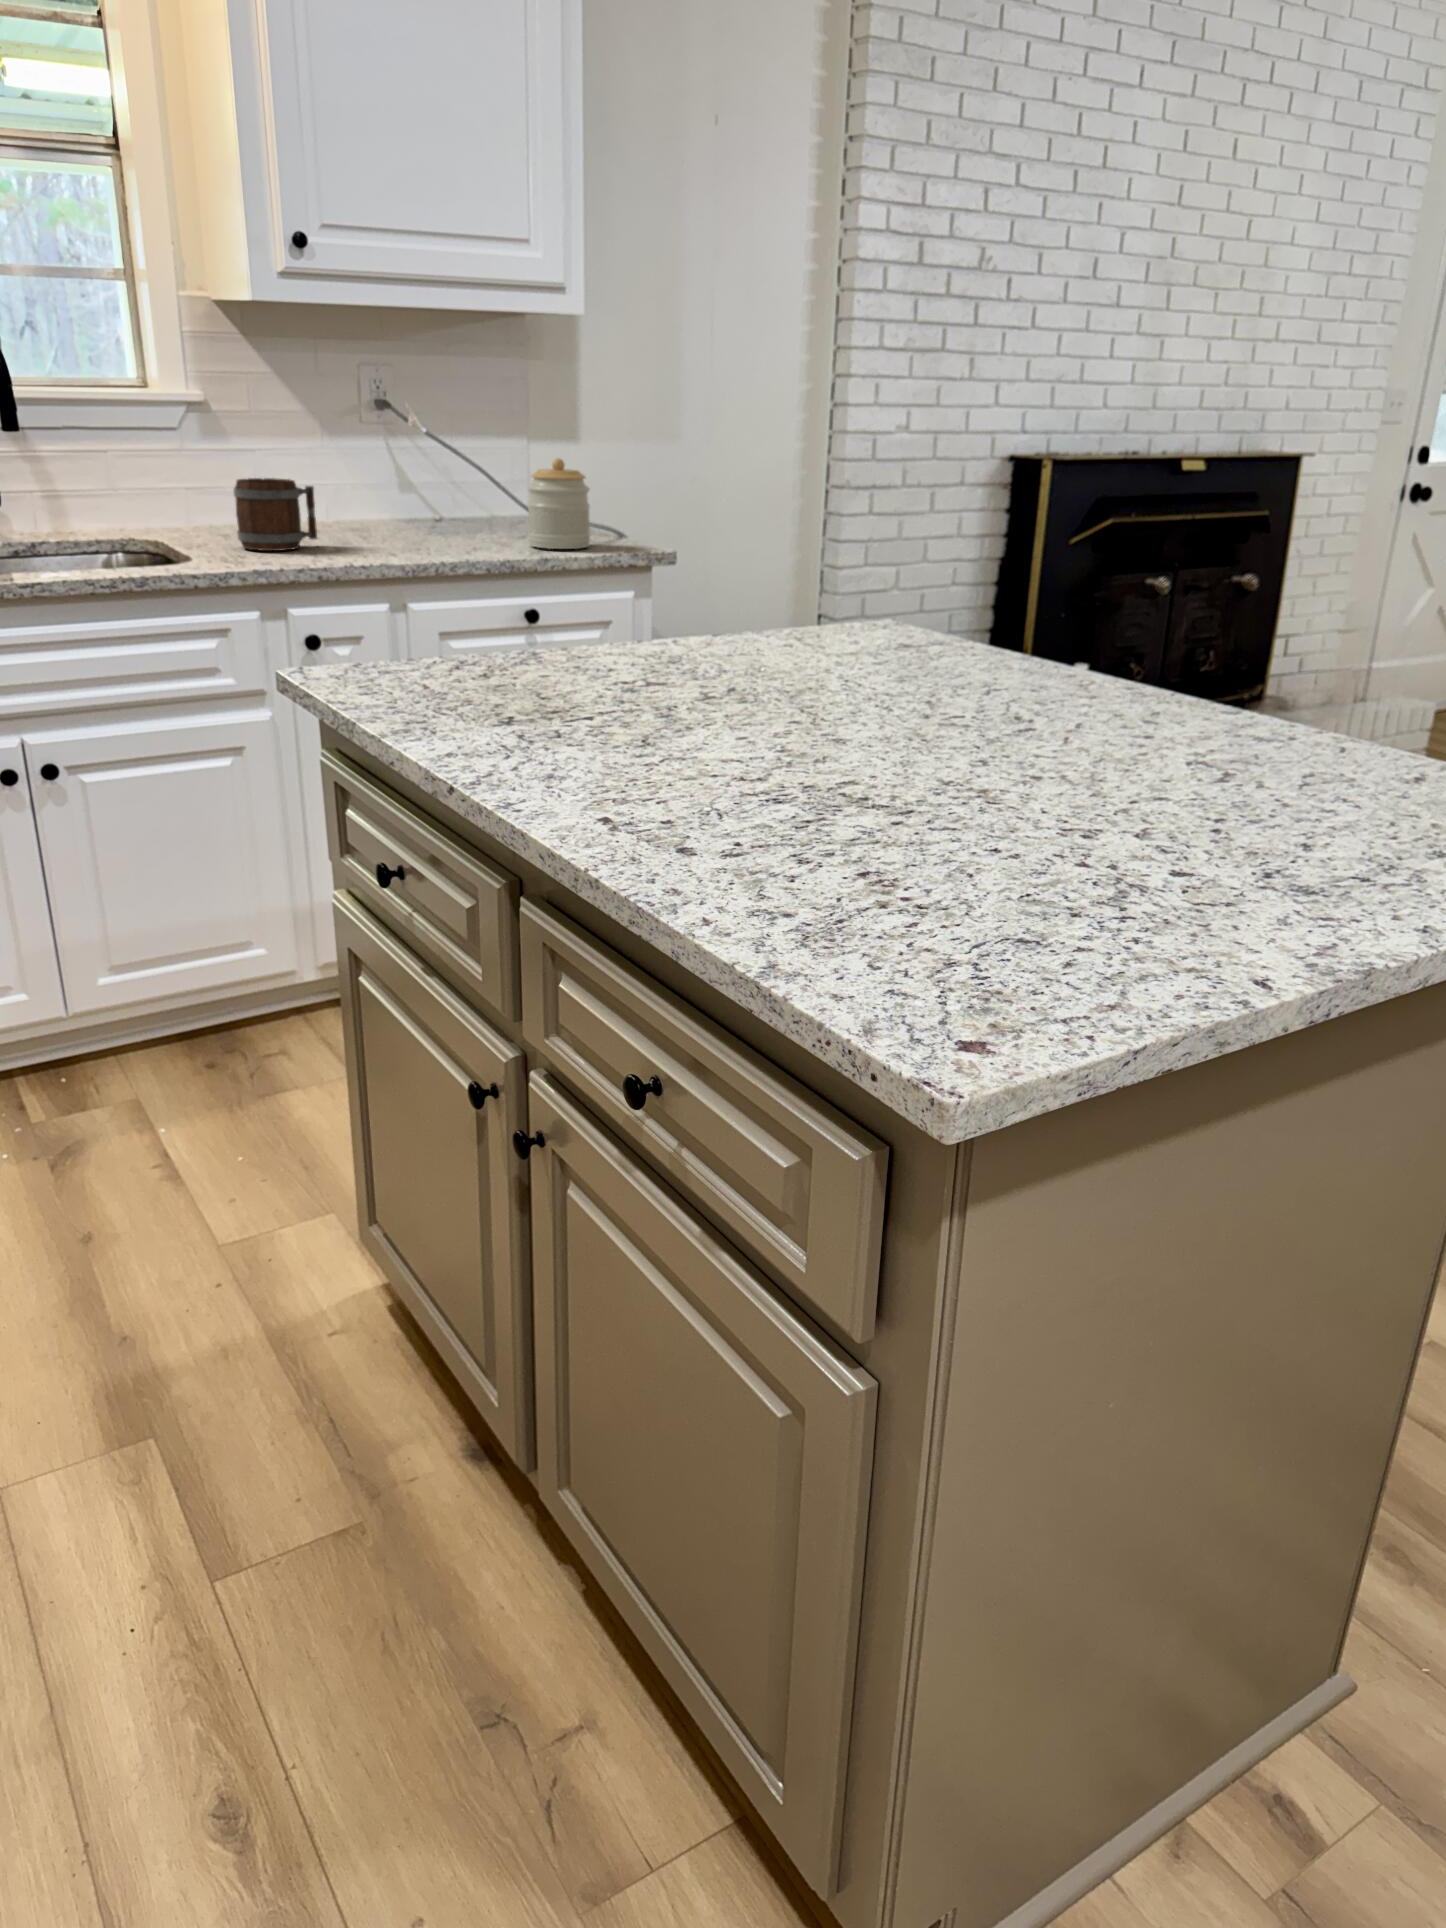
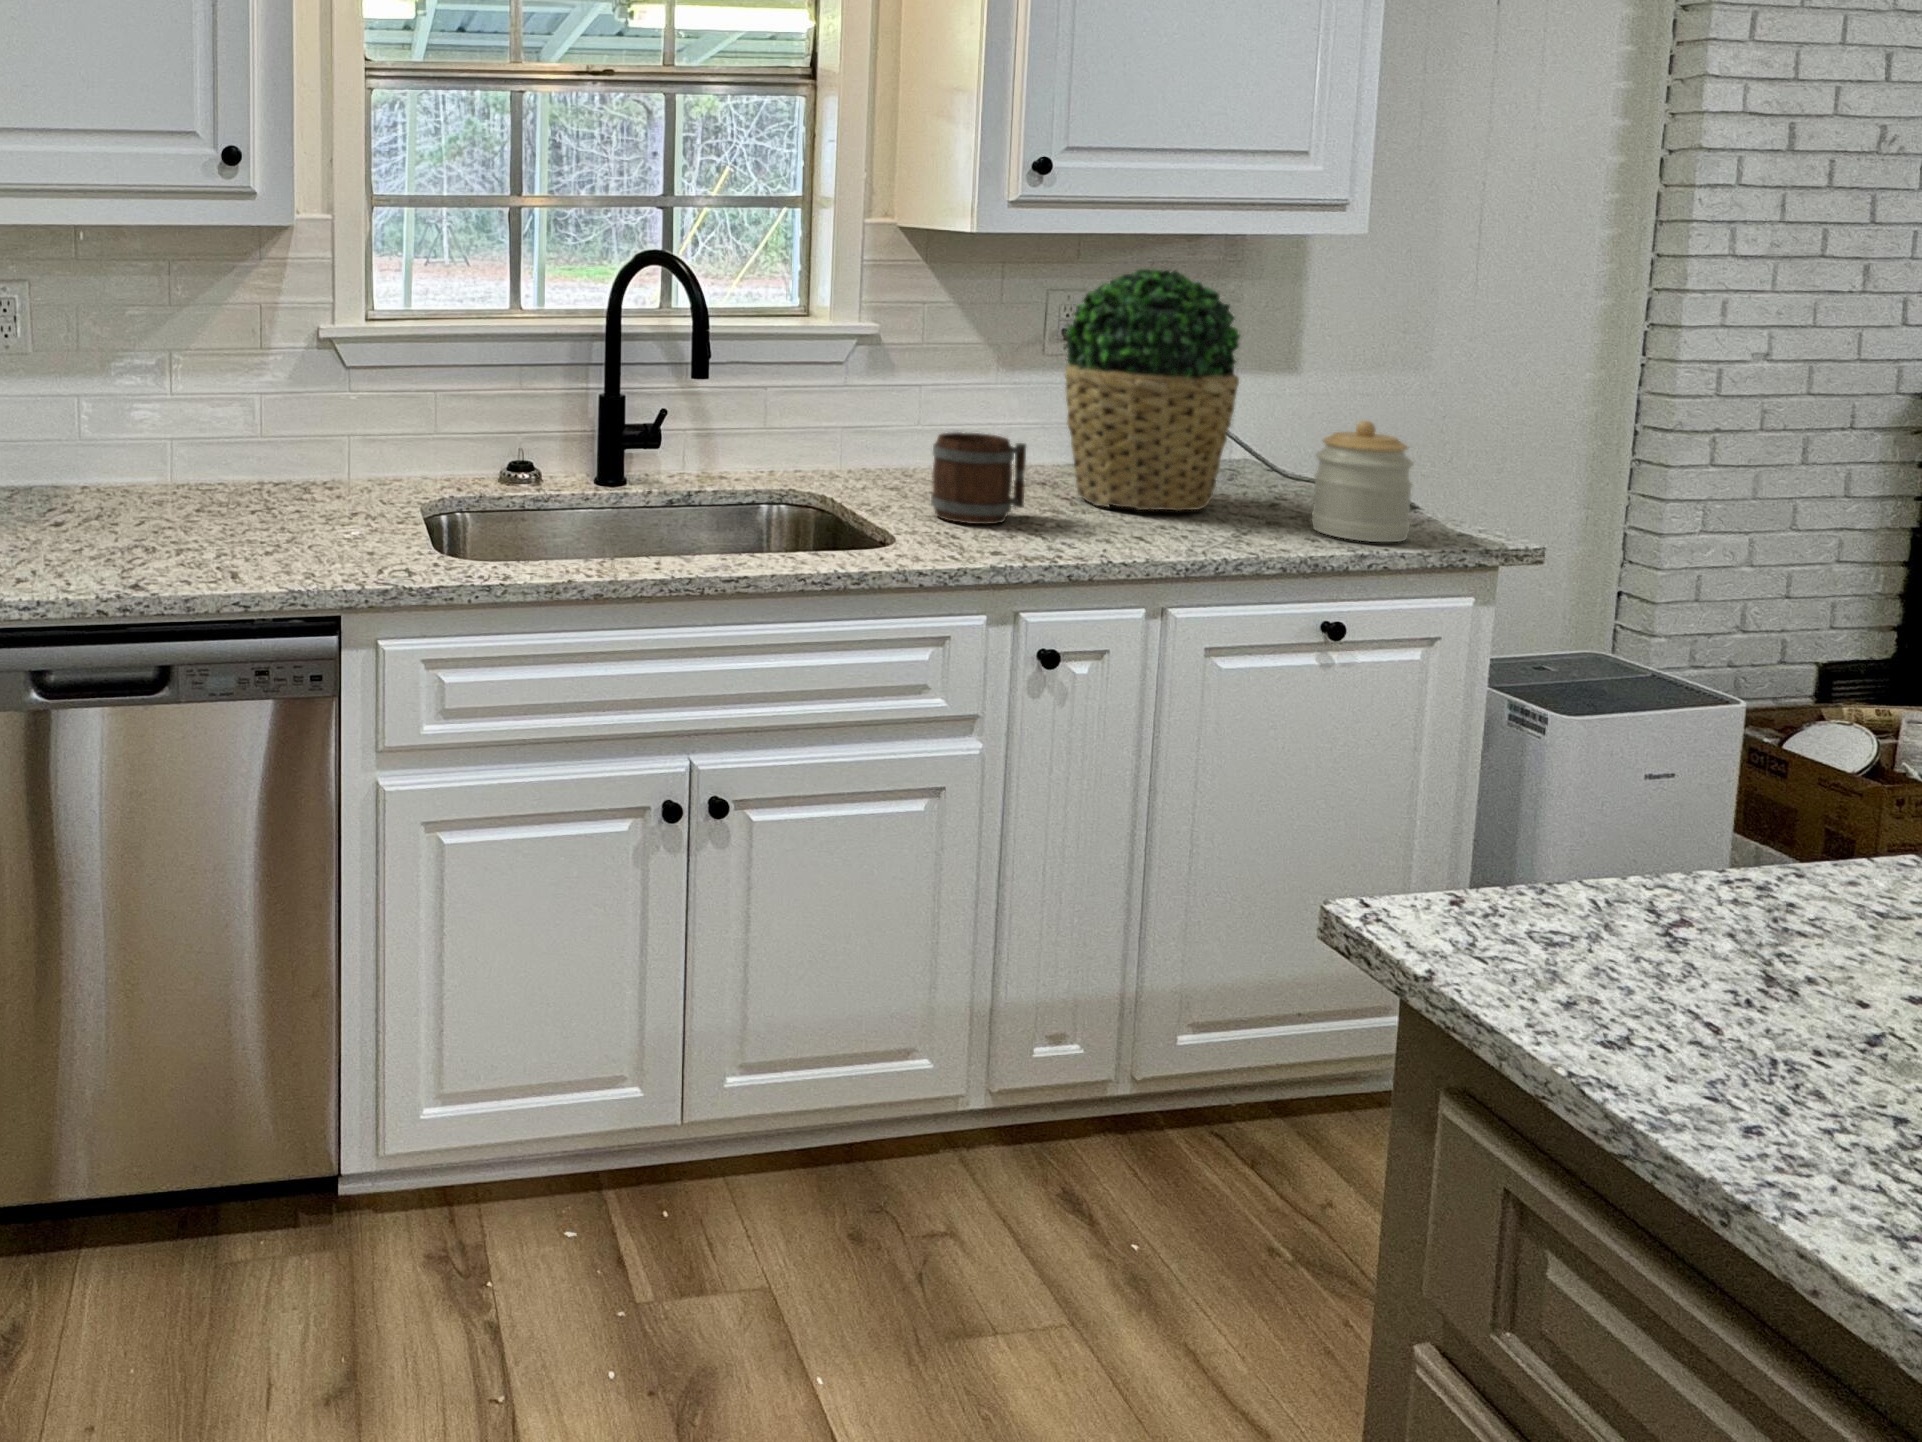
potted plant: none [348,338,483,539] -> present [1065,269,1240,511]

